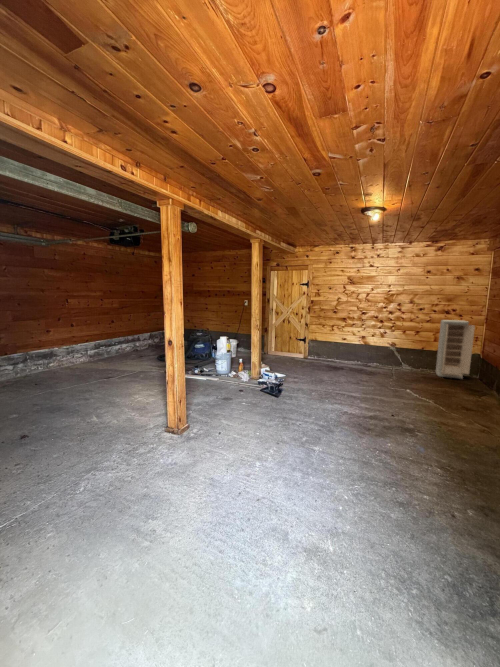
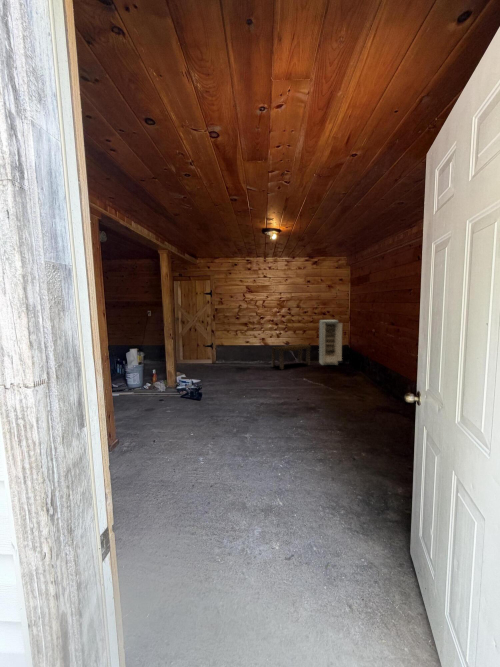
bench: none [370,347,425,375] -> present [272,344,311,369]

